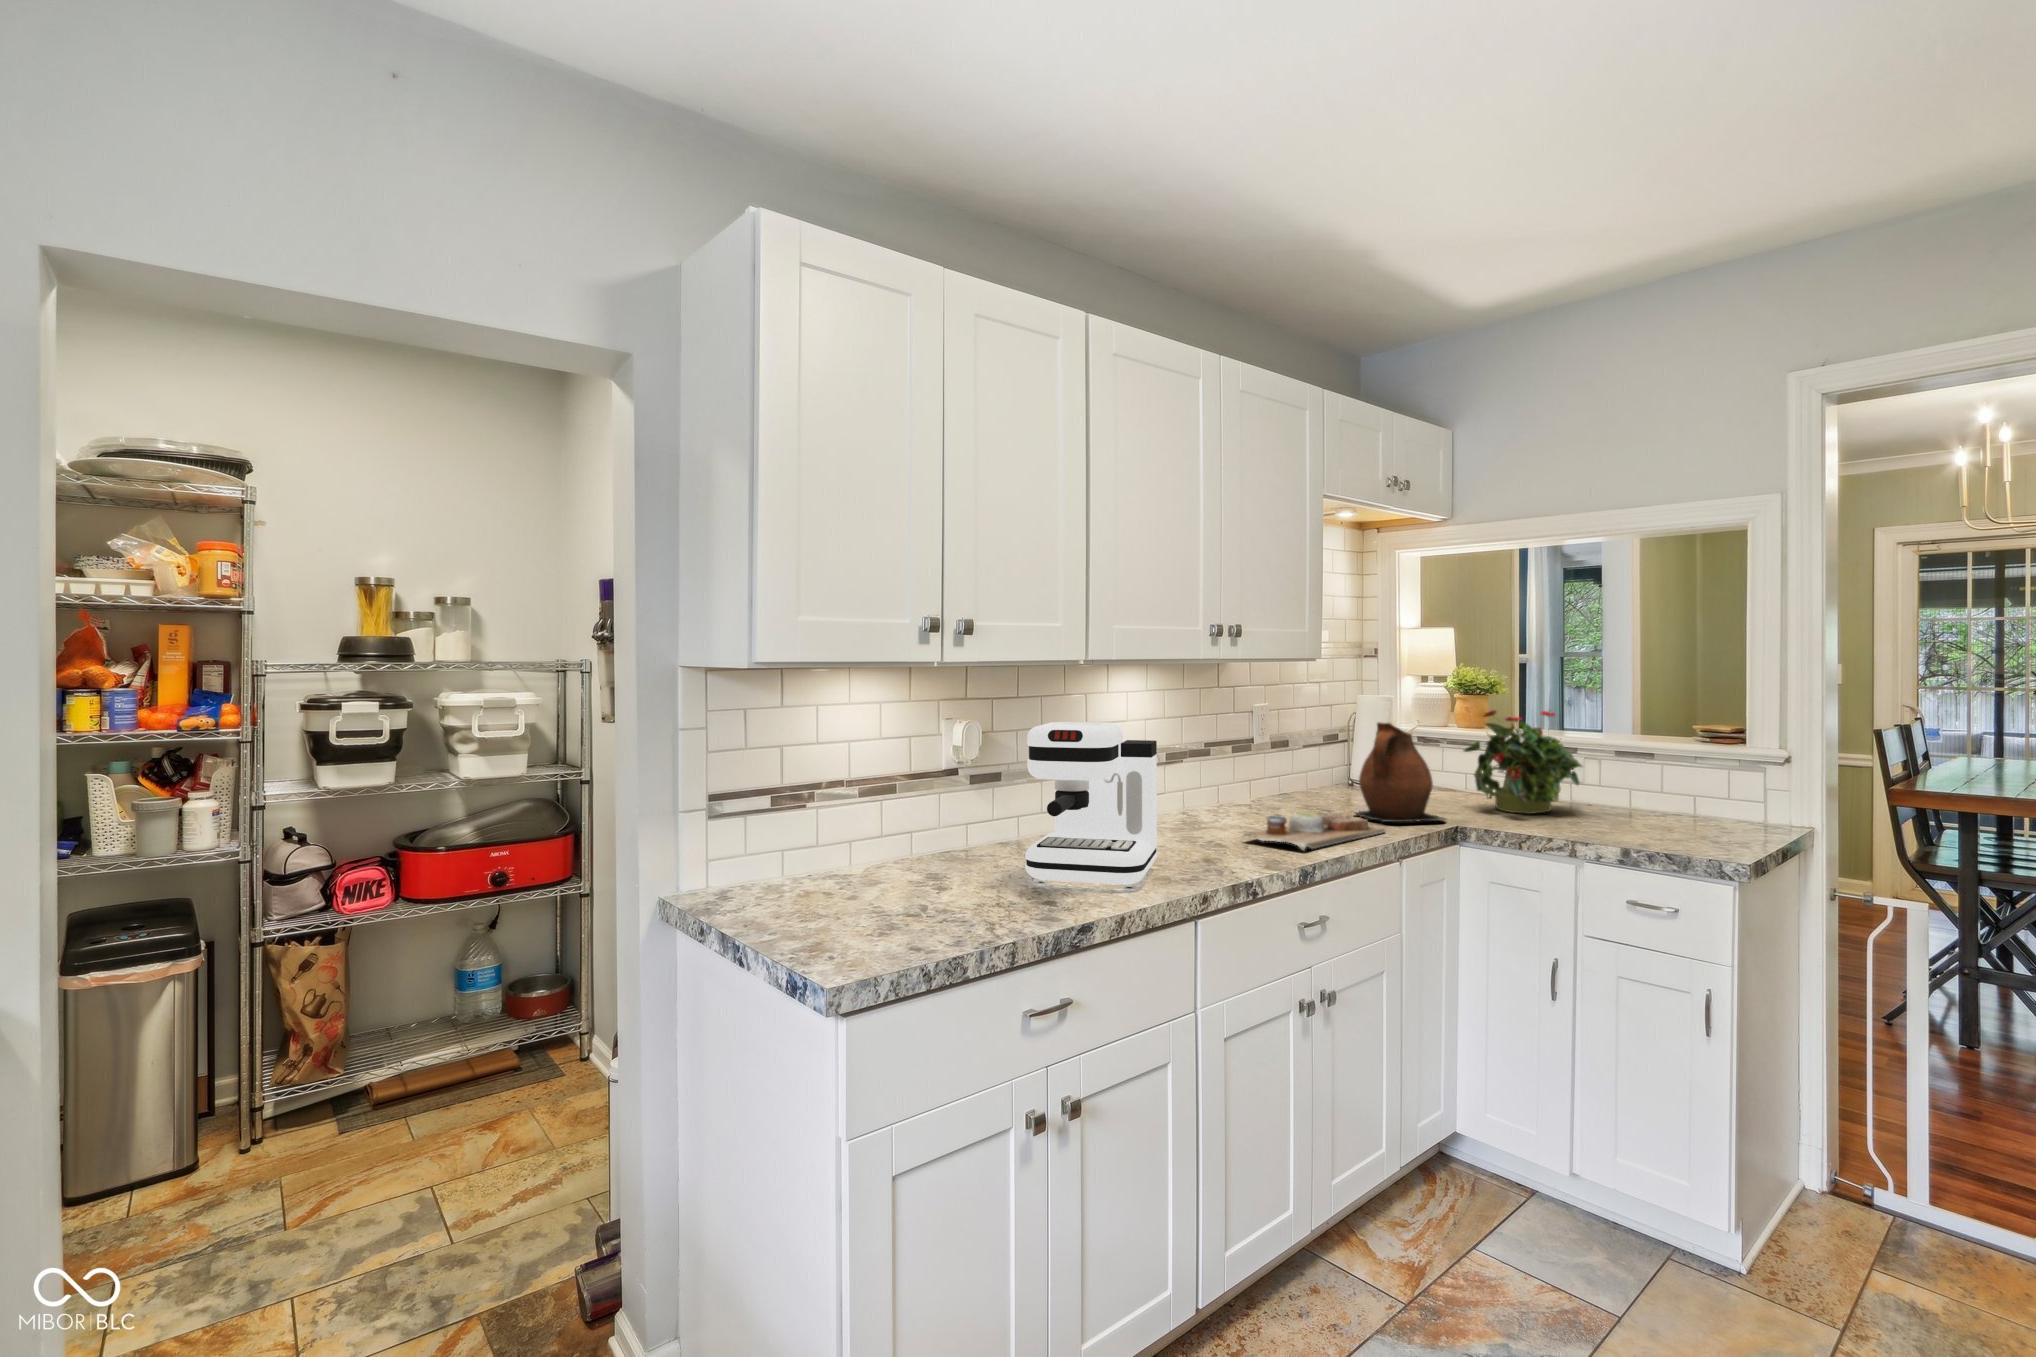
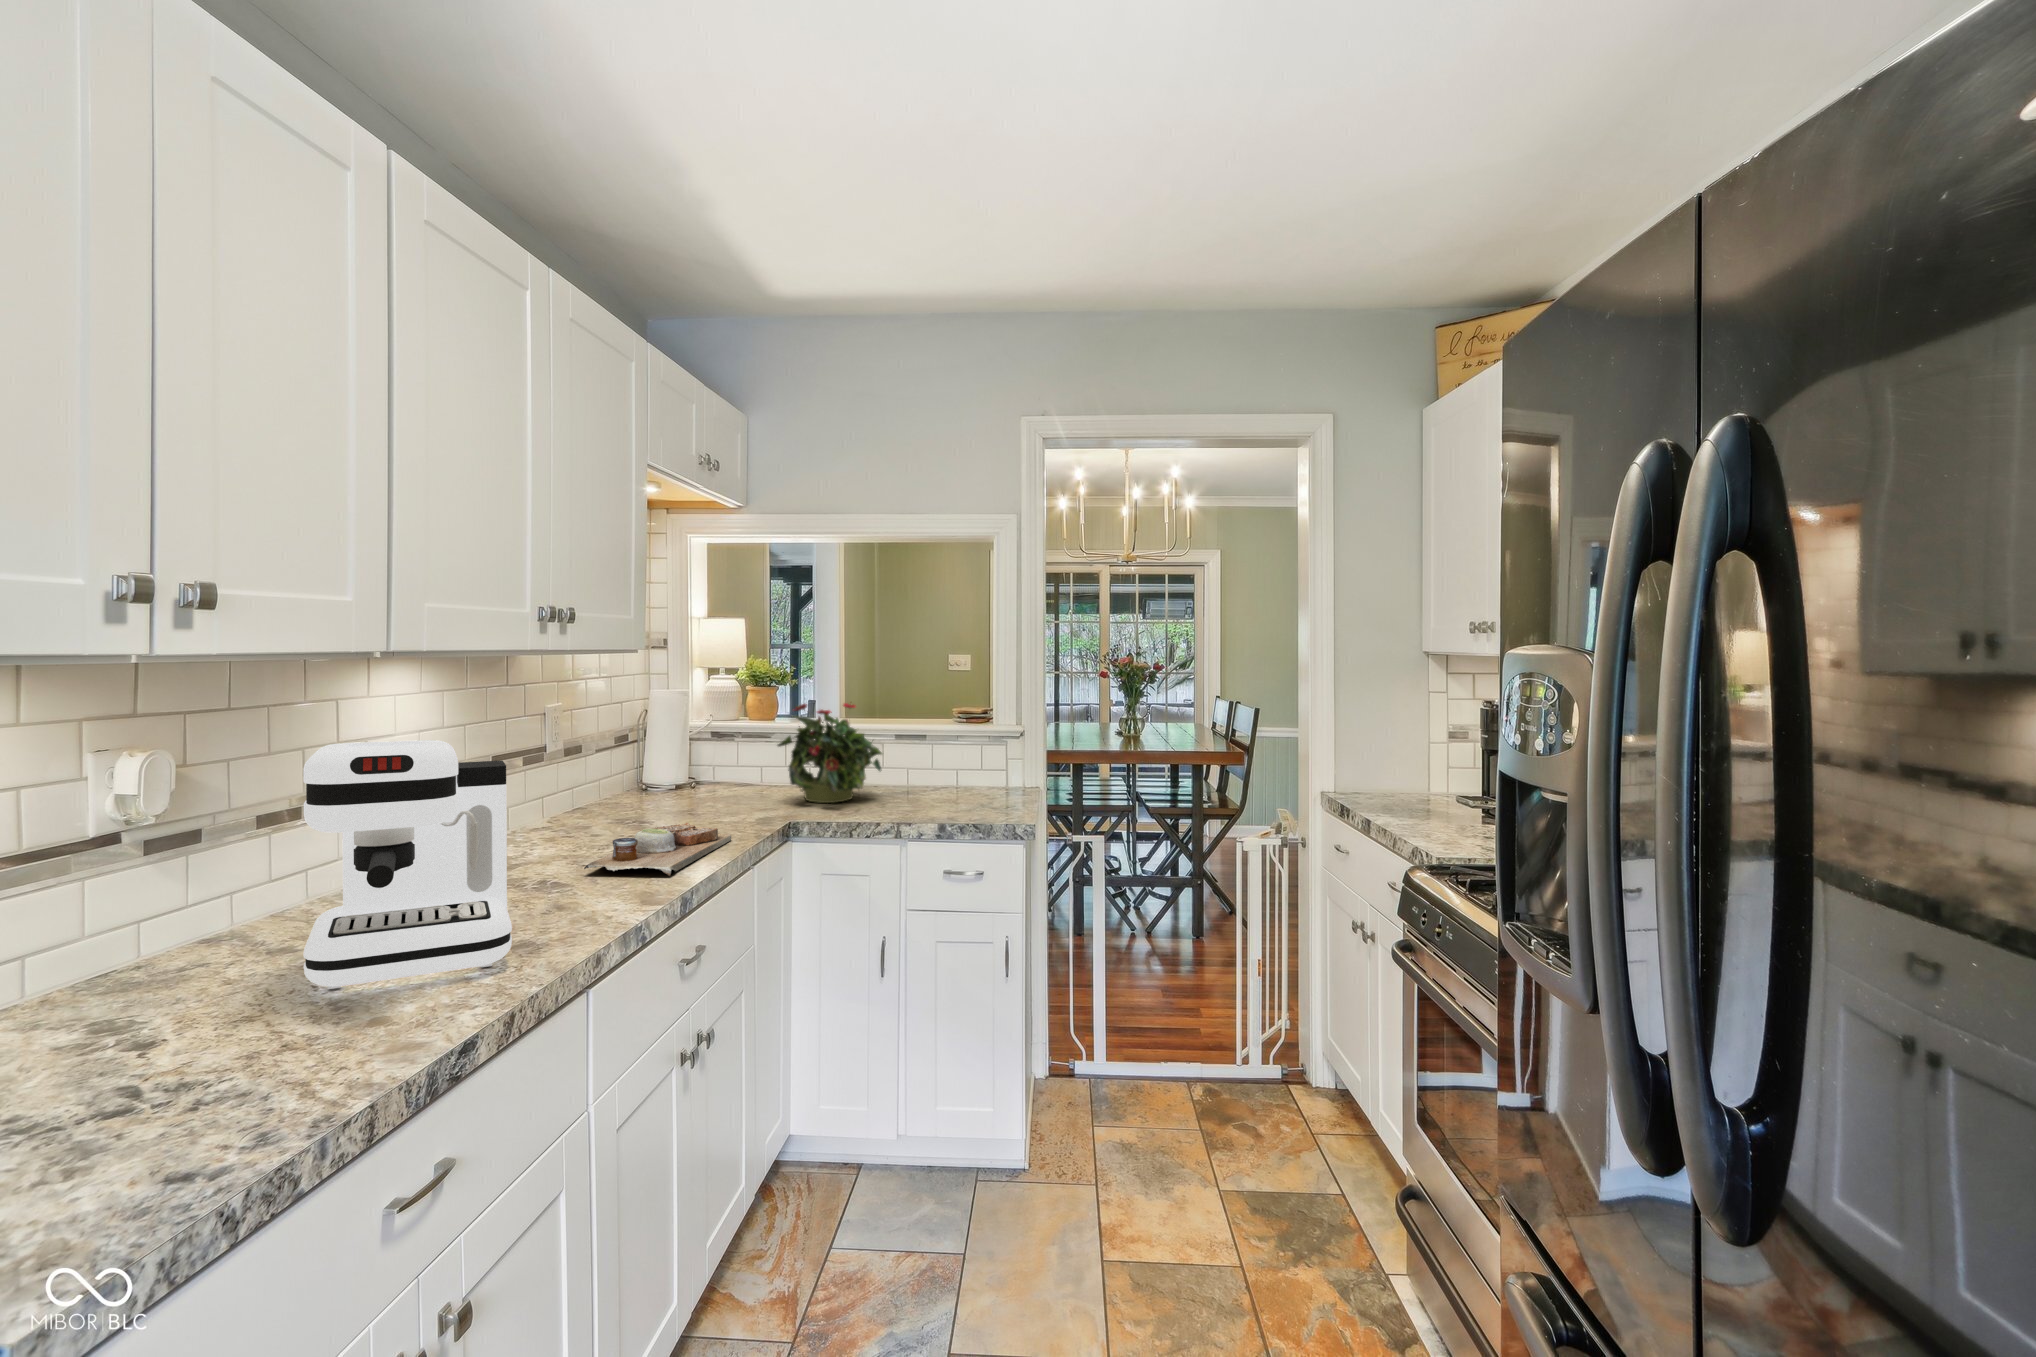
ceramic pitcher: present [1355,722,1445,822] -> none [675,721,777,828]

